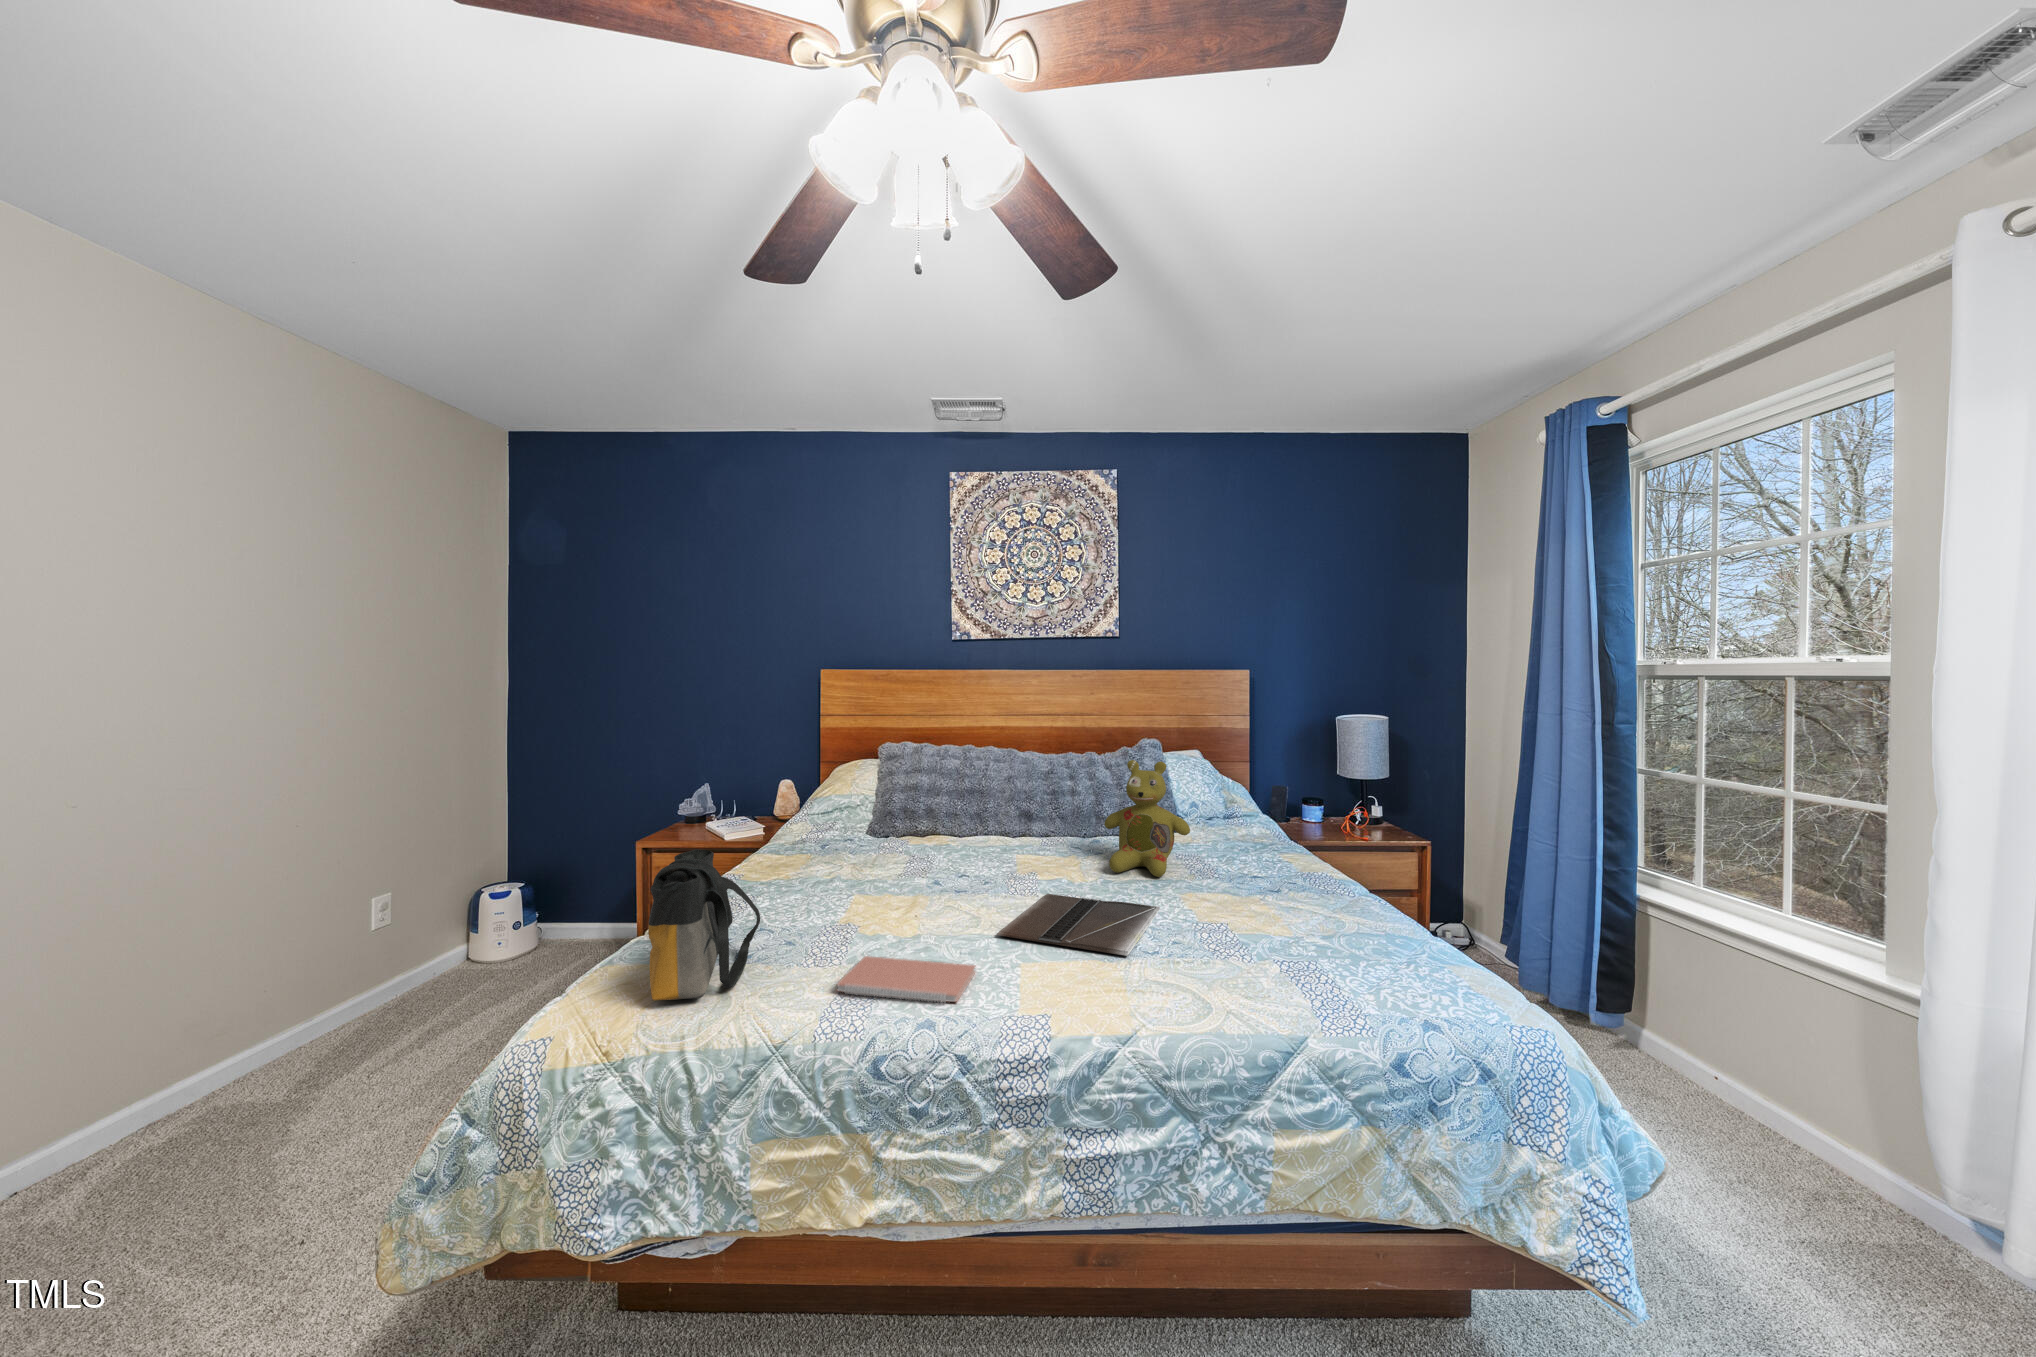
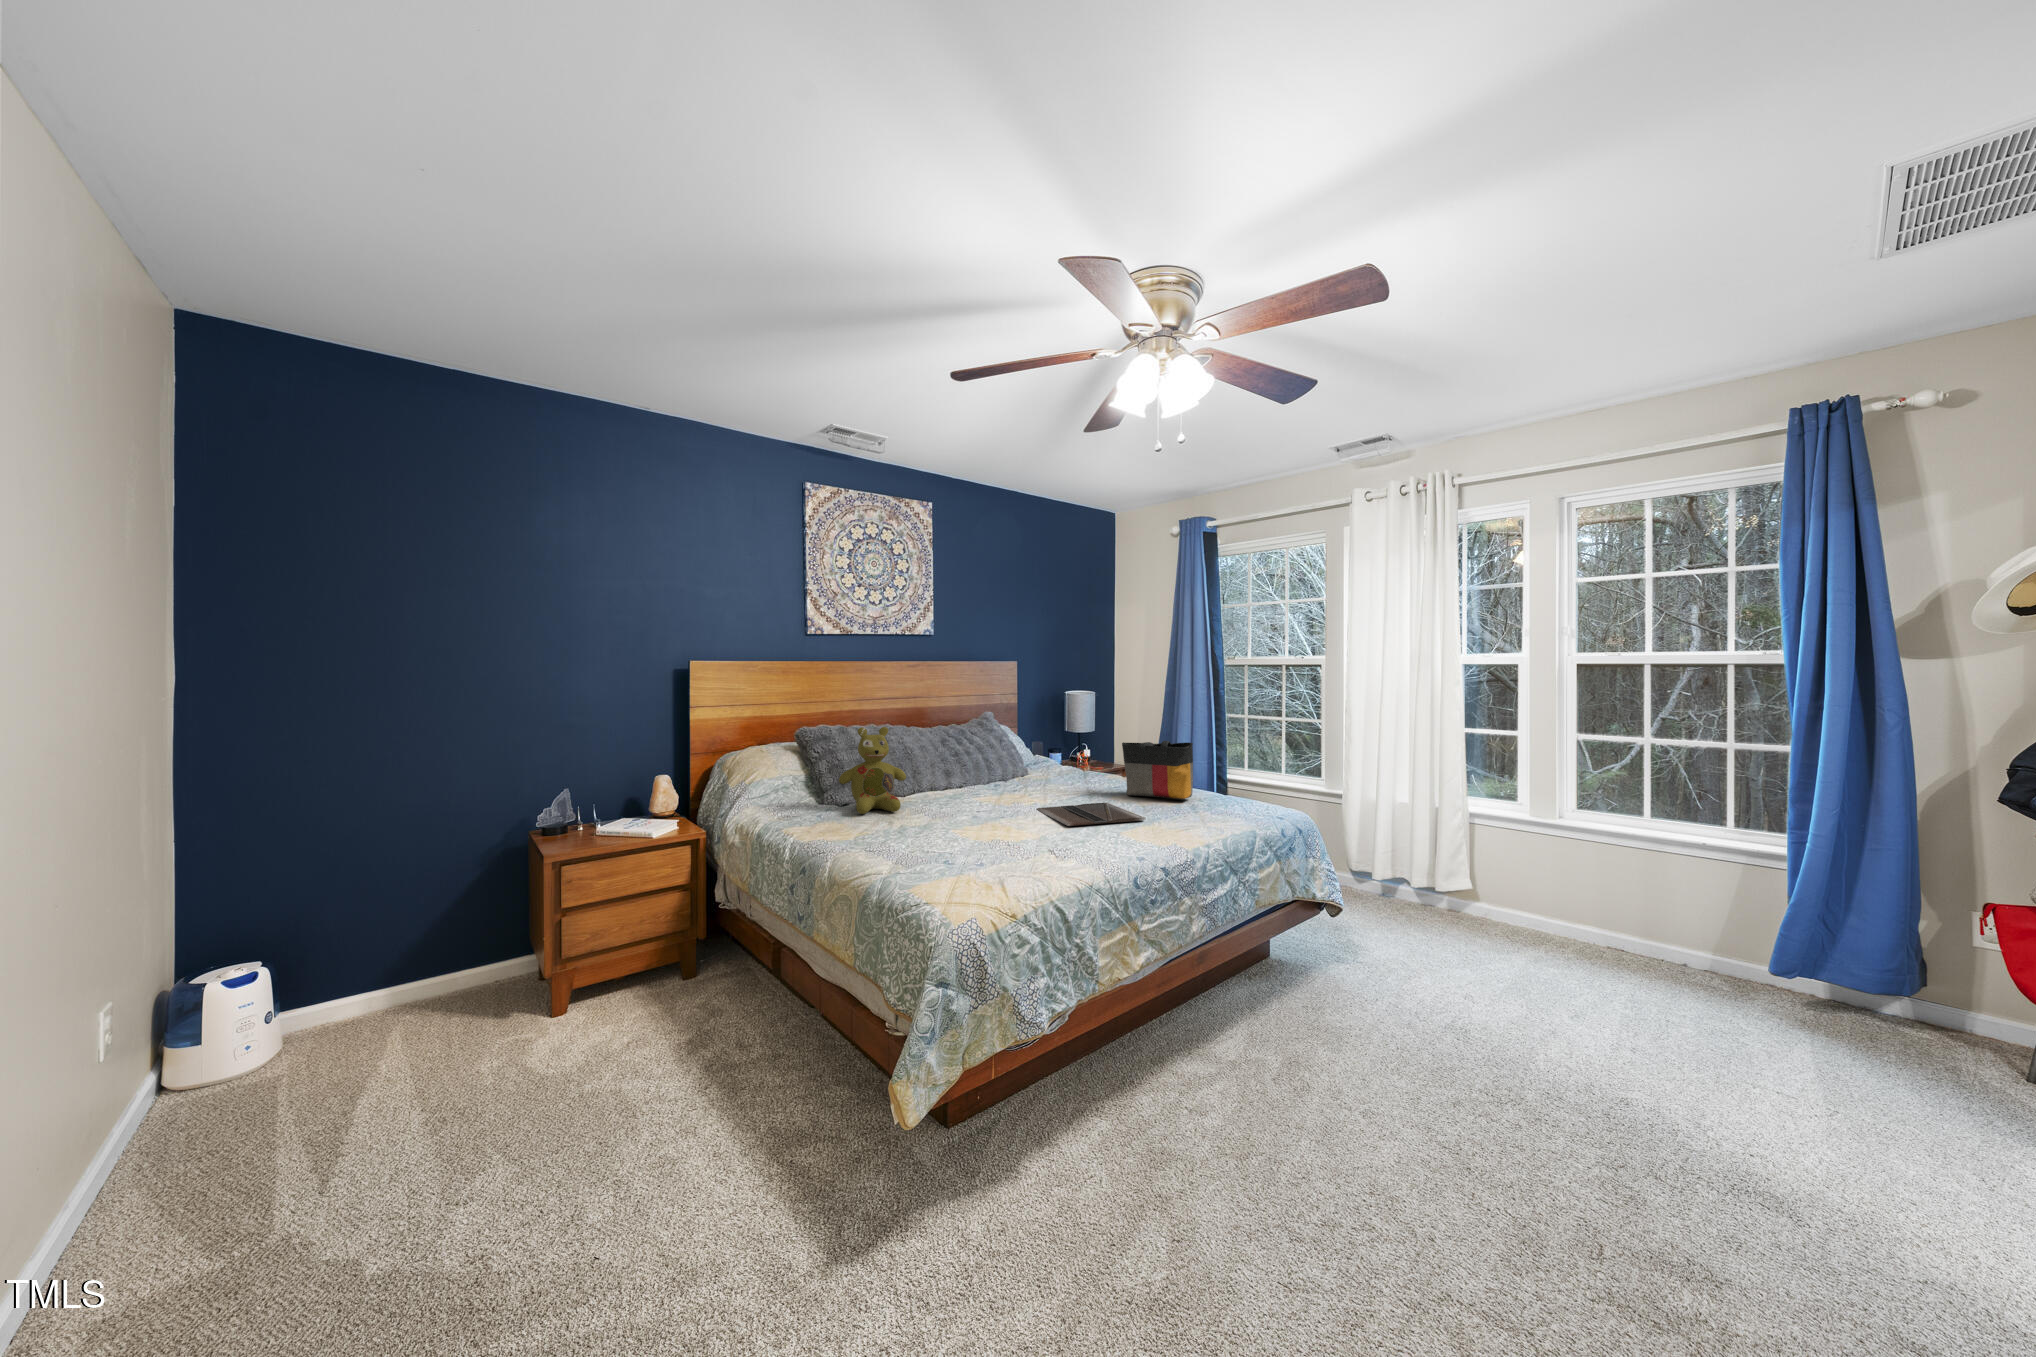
stuffed bear: present [1104,760,1190,877] -> present [839,727,906,814]
tote bag: present [648,849,760,1000] -> present [1122,741,1193,799]
notebook: present [837,956,975,1002] -> none [1035,836,1125,860]

